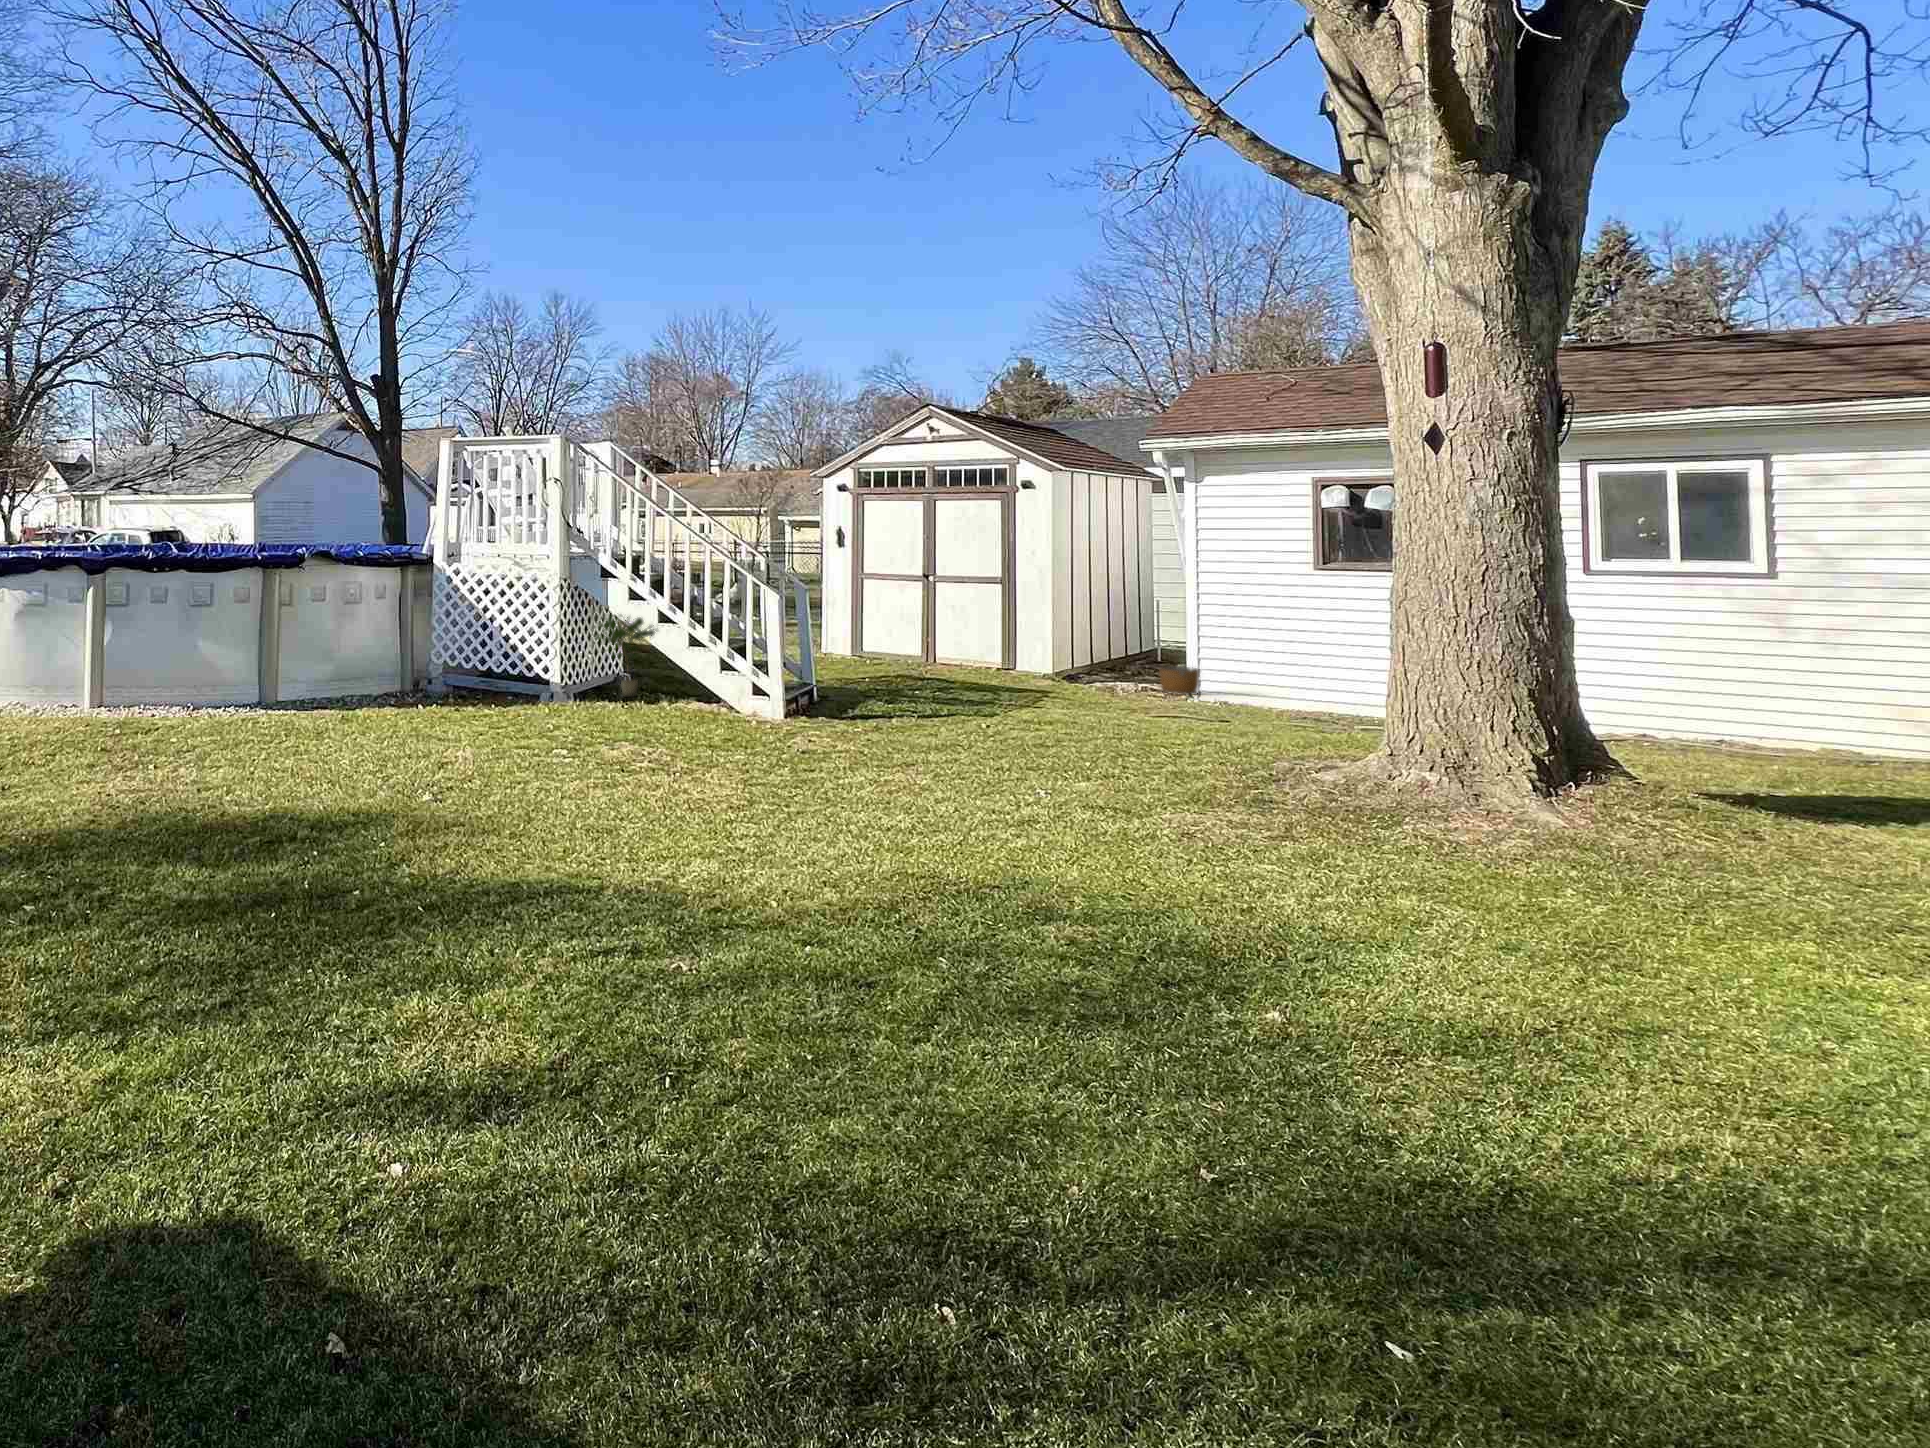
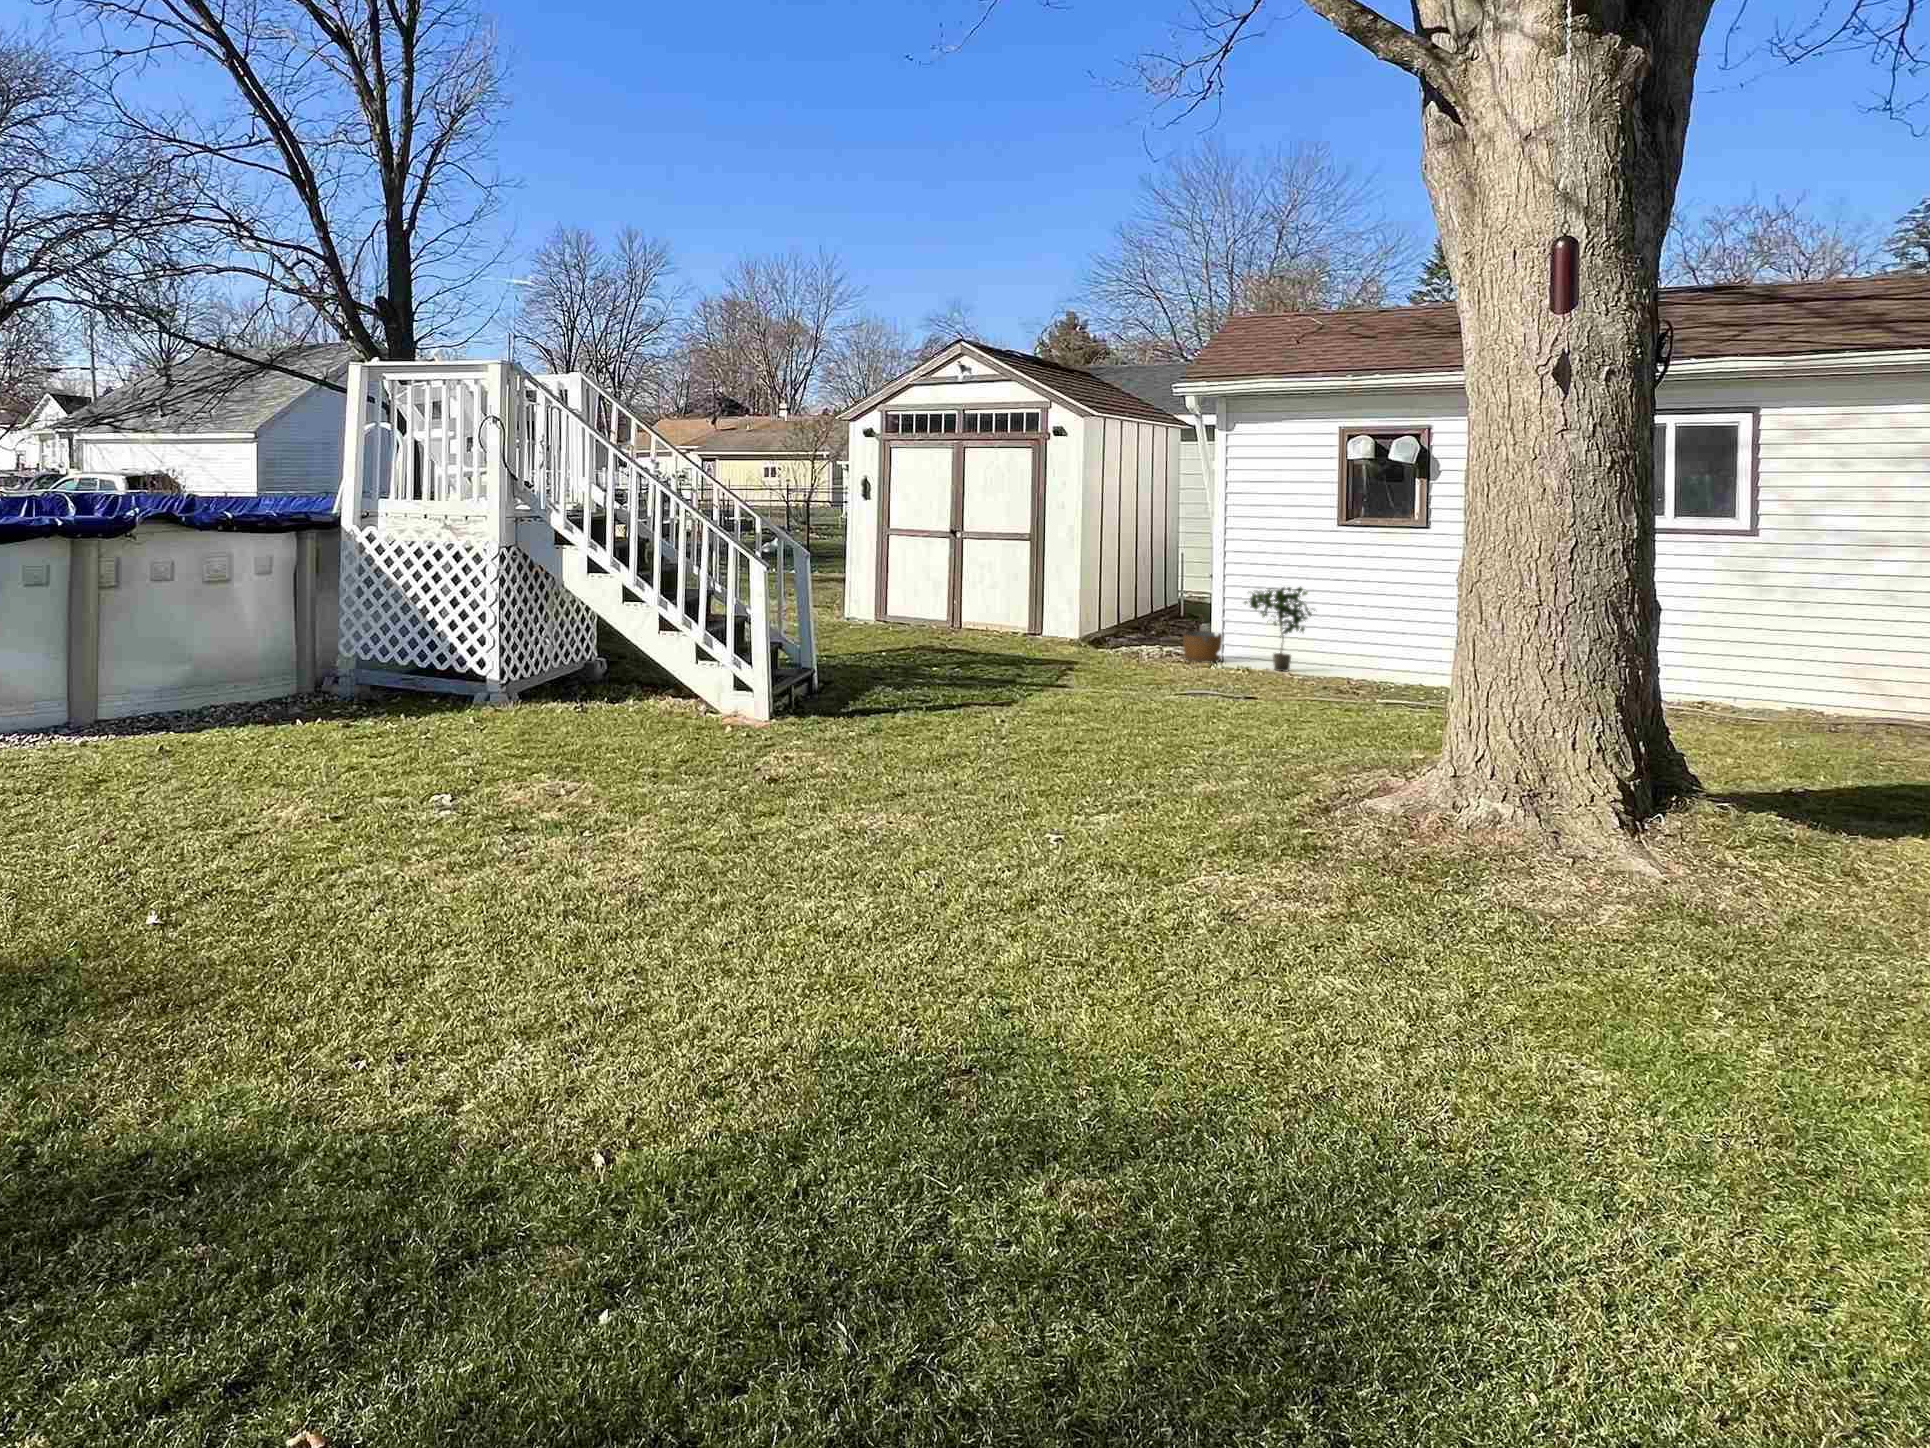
potted plant: present [596,615,657,697] -> present [1244,587,1315,671]

